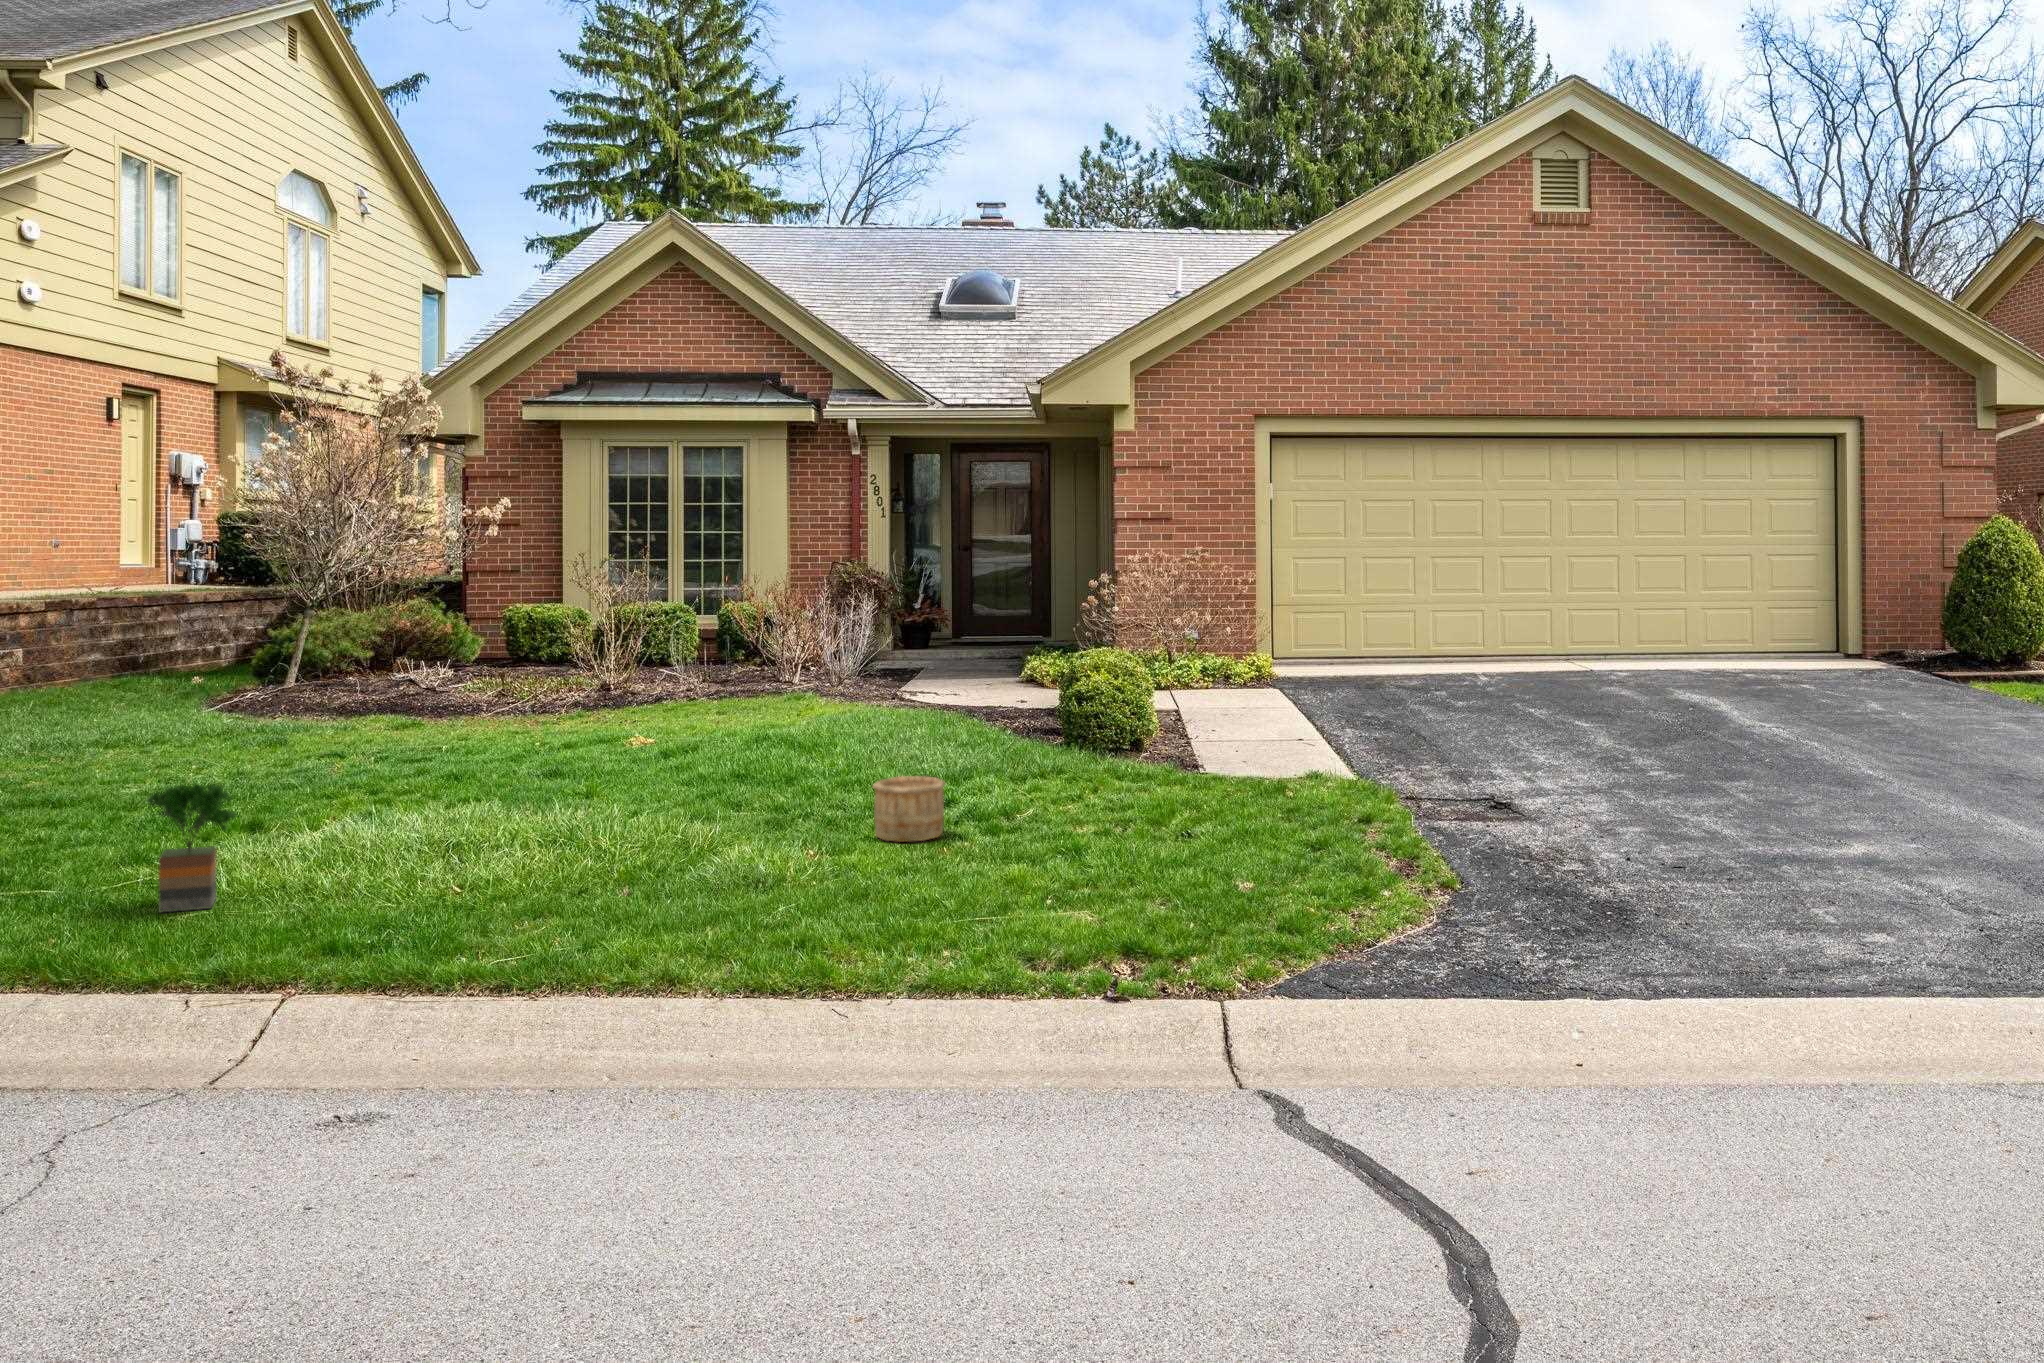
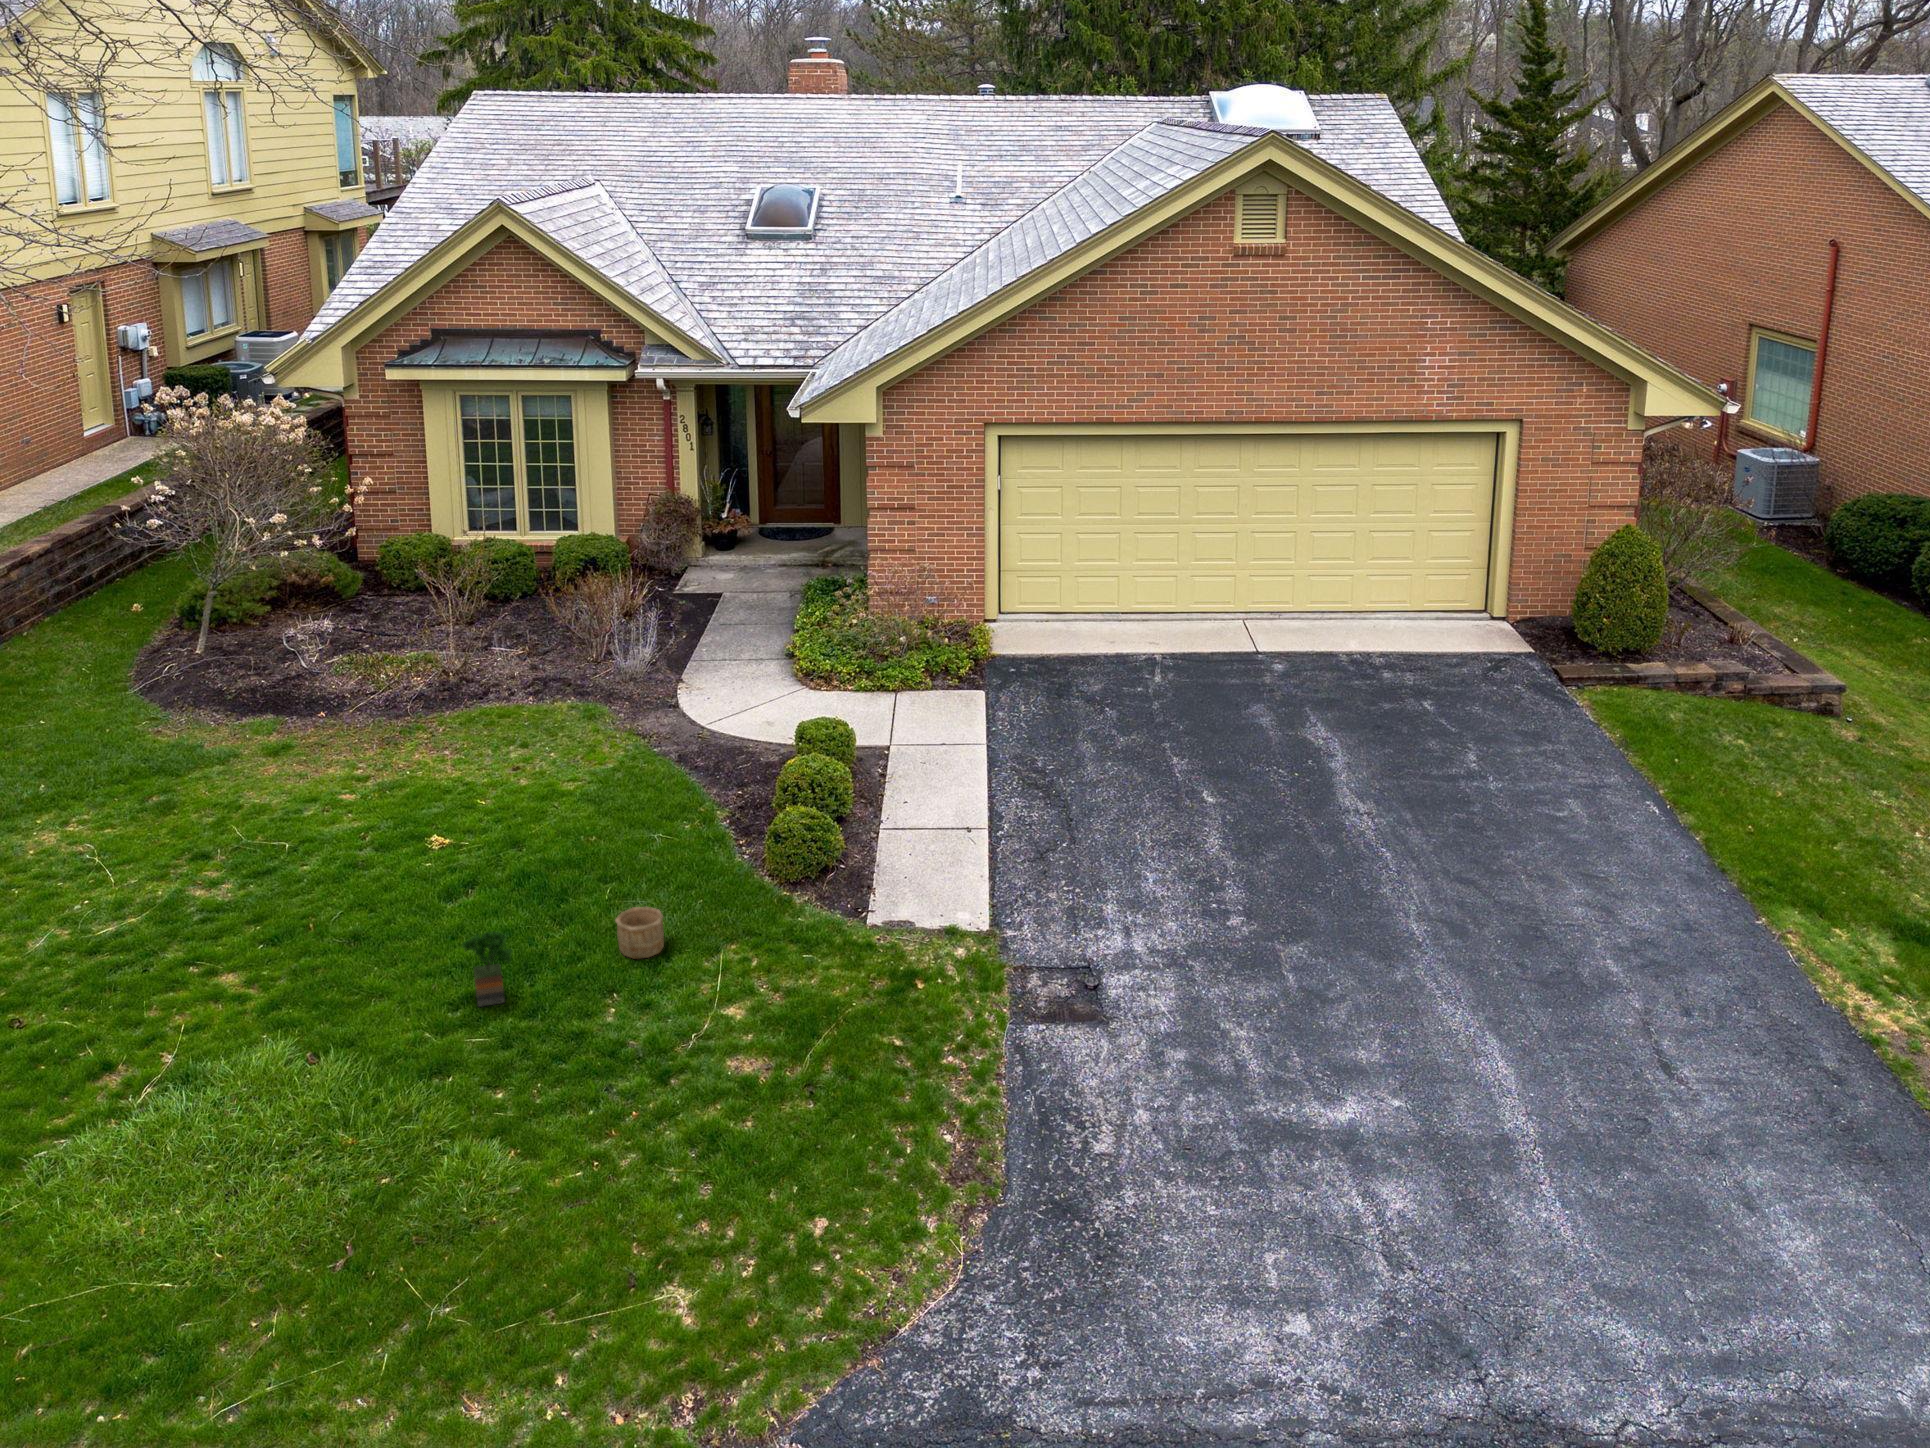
potted tree: present [147,784,236,912] -> present [462,931,512,1007]

